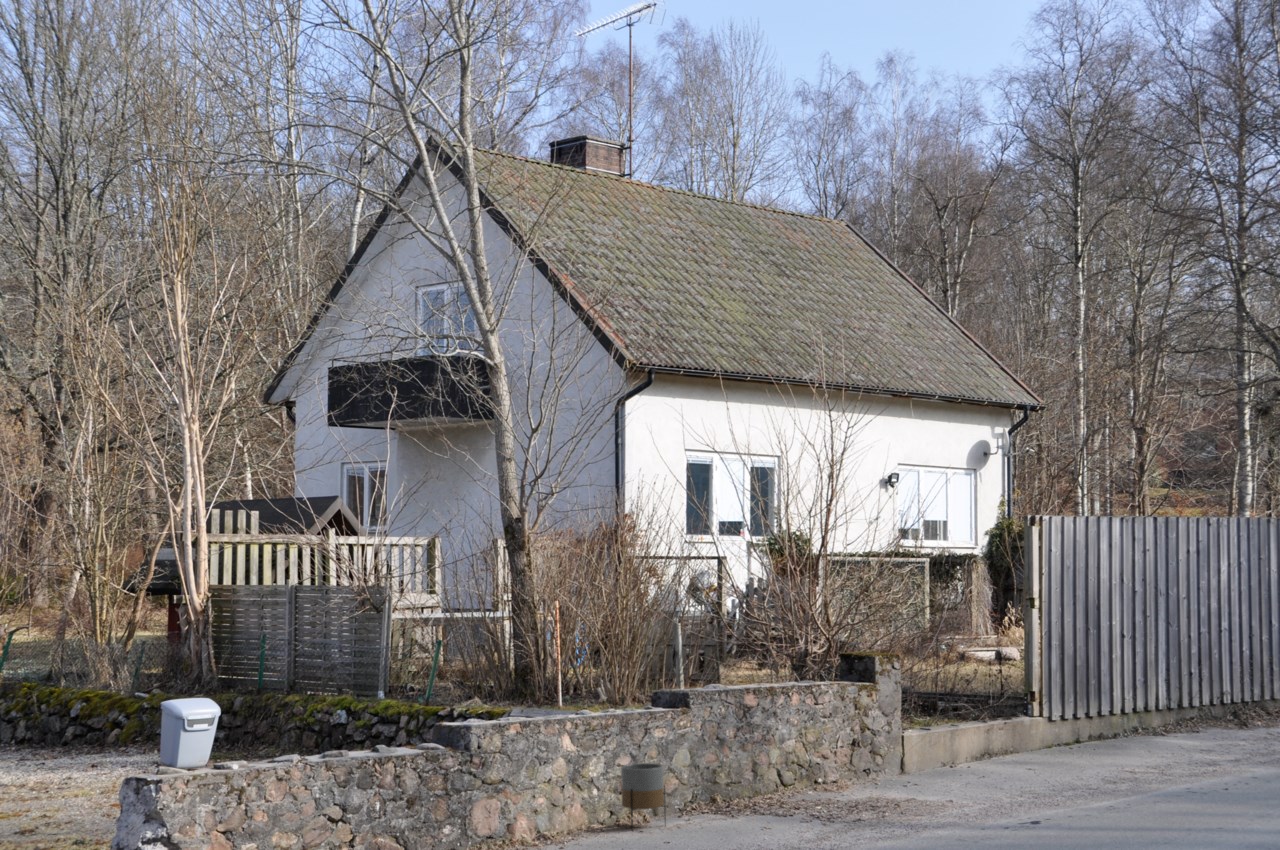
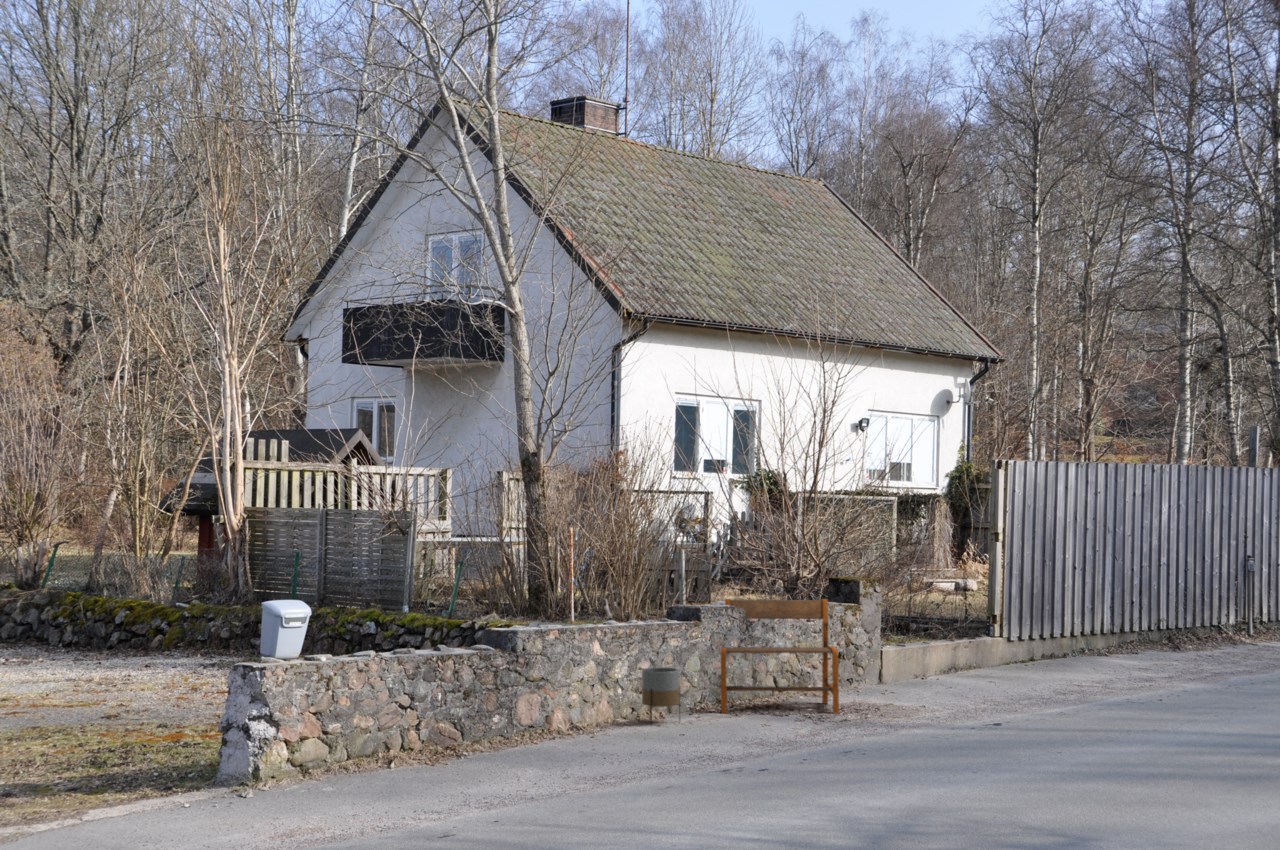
bench: none [714,680,850,814] -> present [721,599,839,714]

